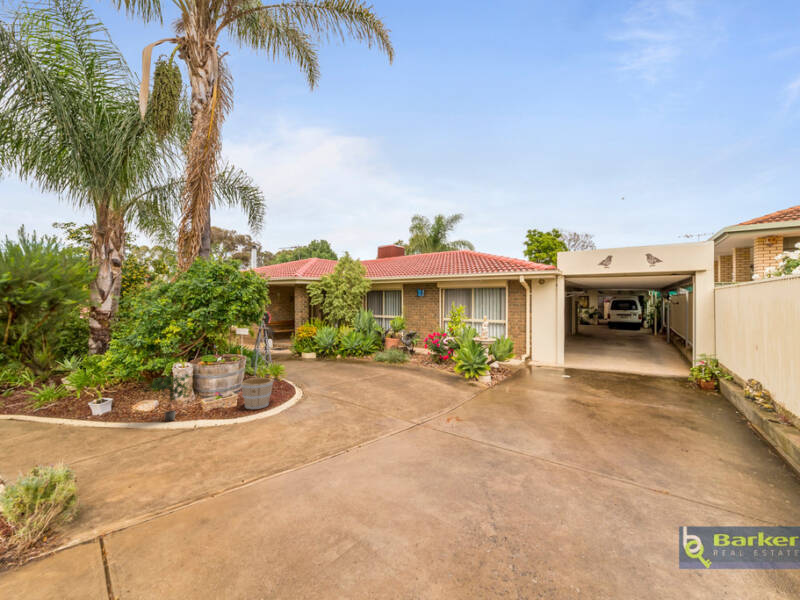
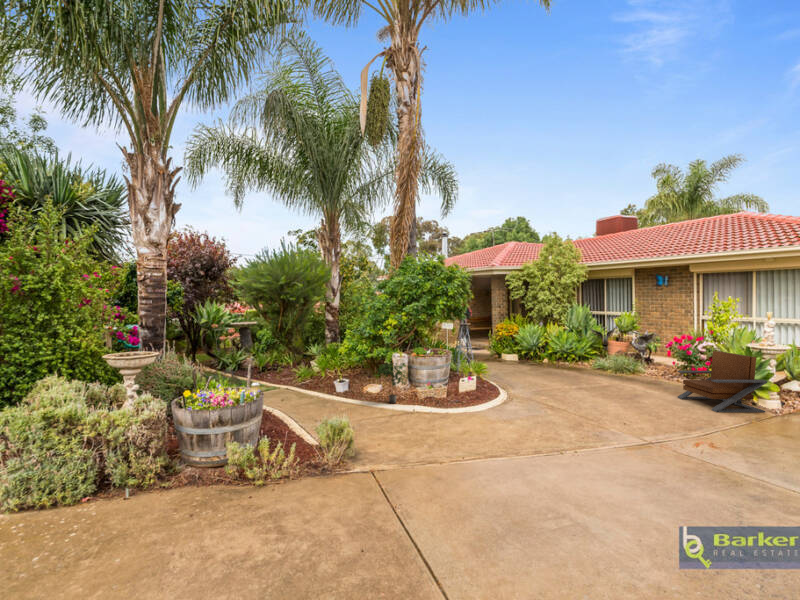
lounge chair: none [431,344,483,389] -> present [678,351,767,412]
wooden bucket: present [241,378,274,410] -> none [448,373,479,404]

